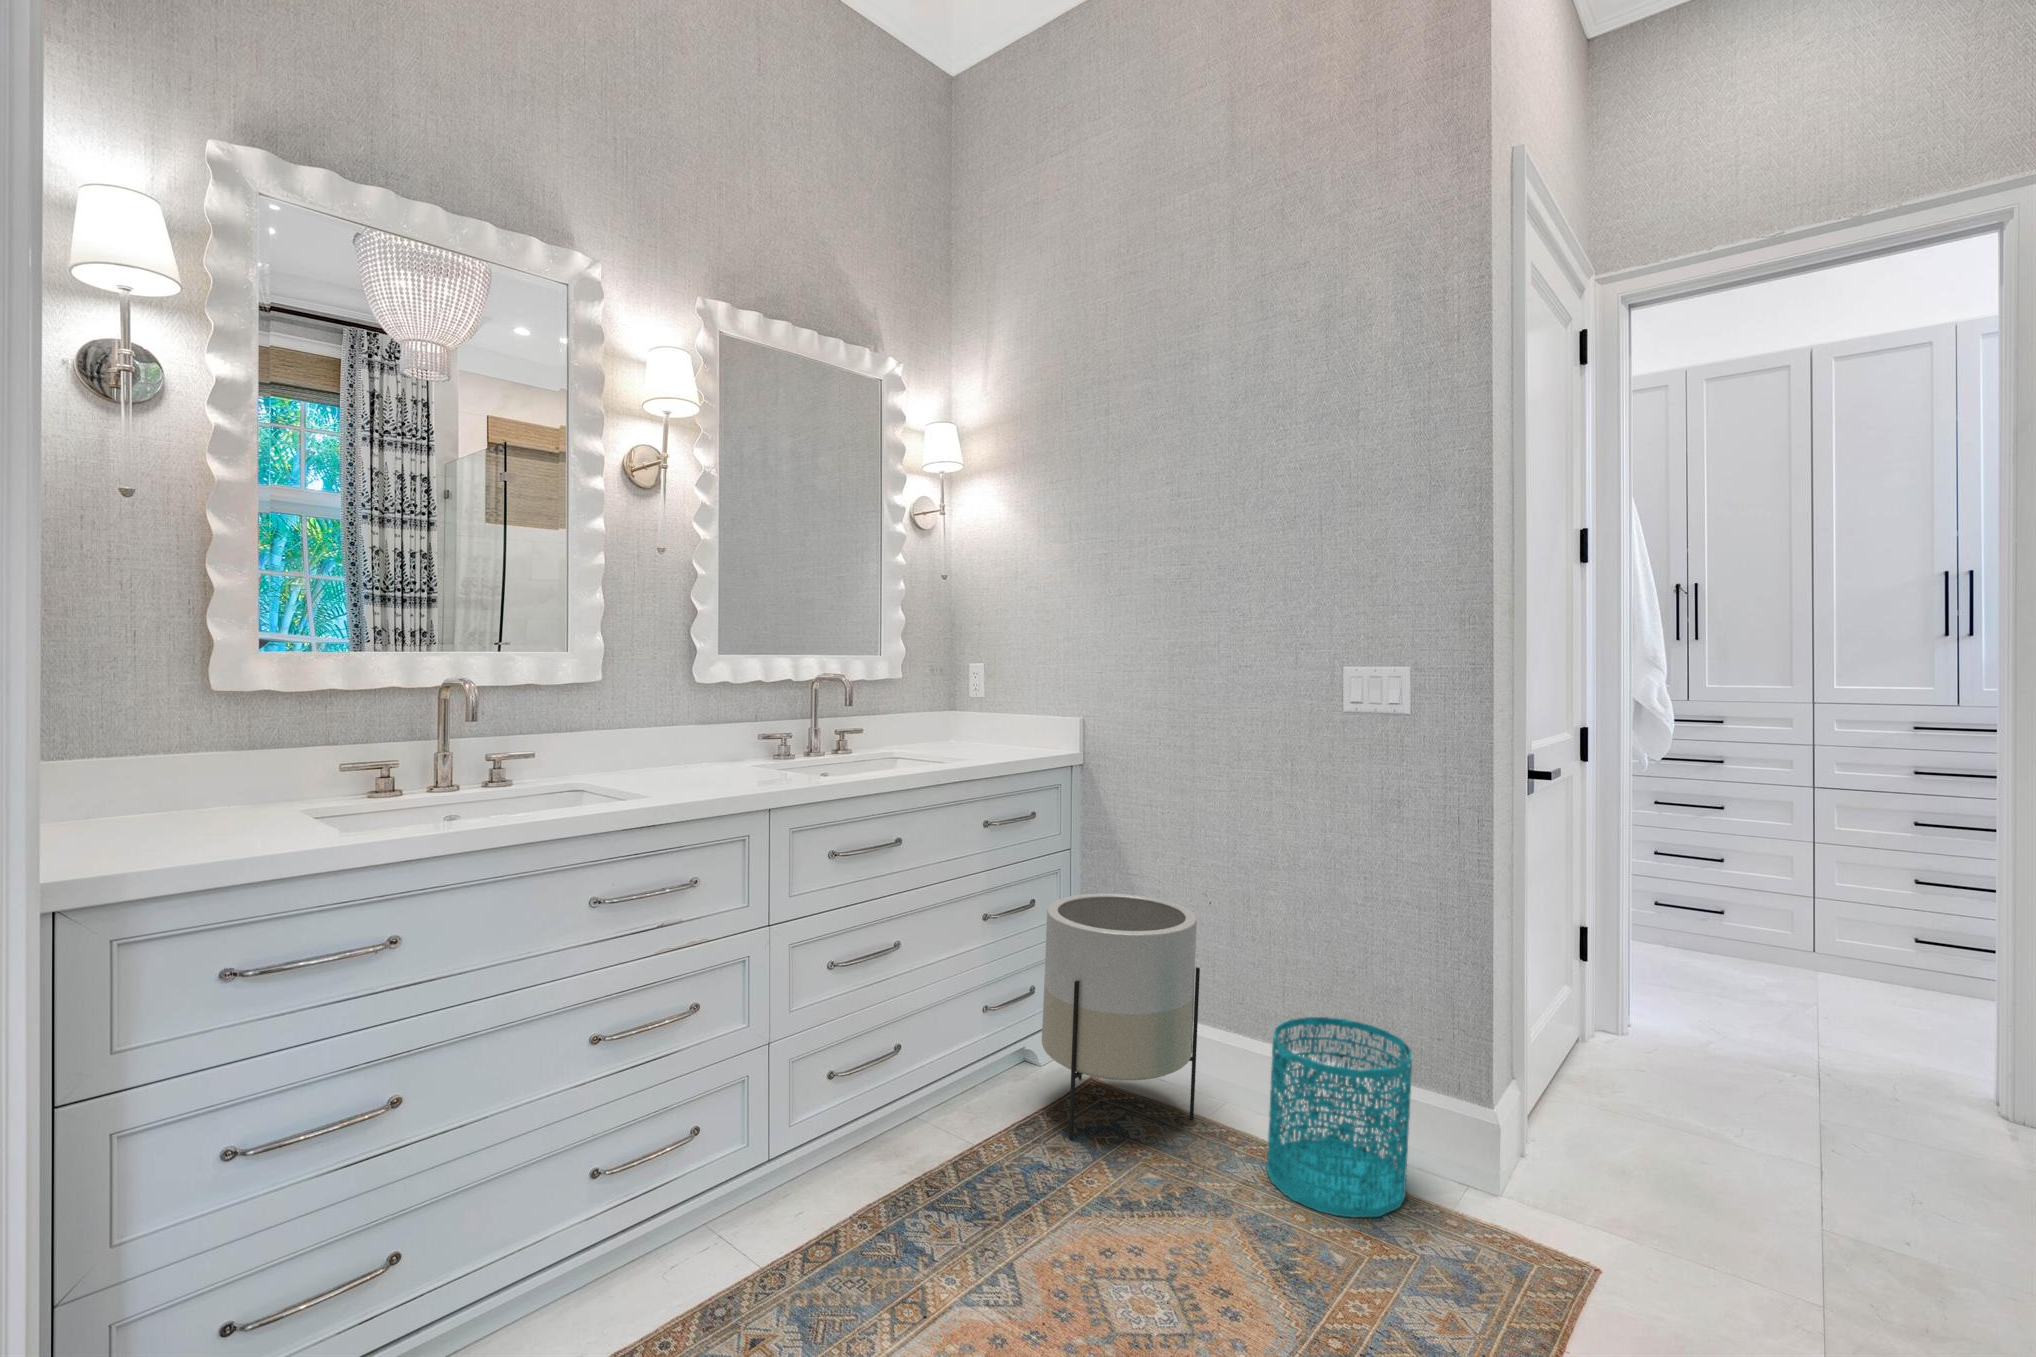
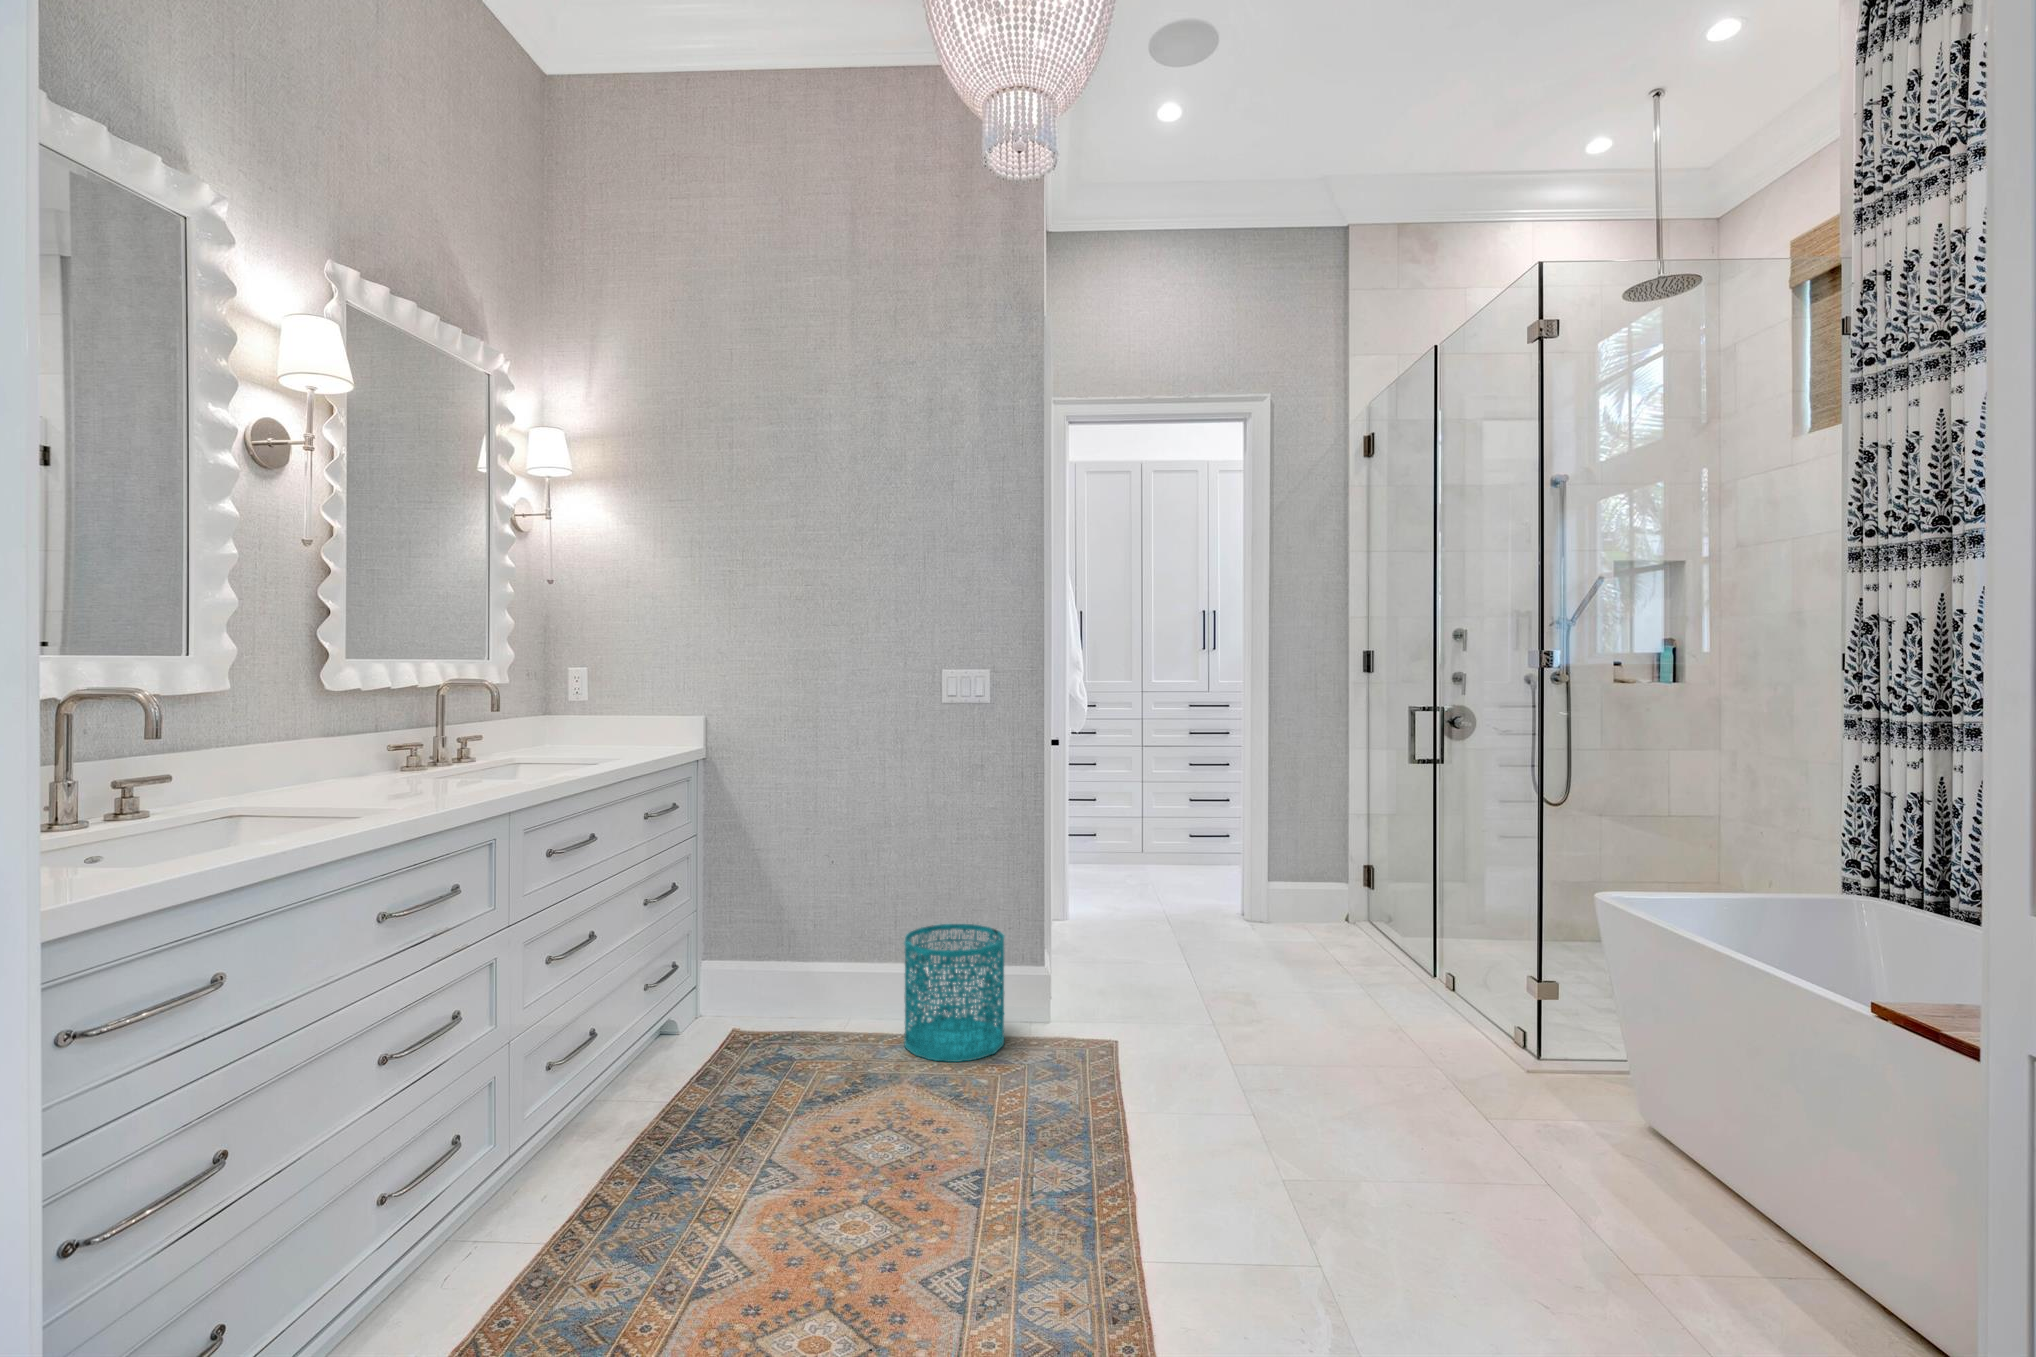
planter: present [1042,893,1200,1140] -> none [700,861,832,1073]

